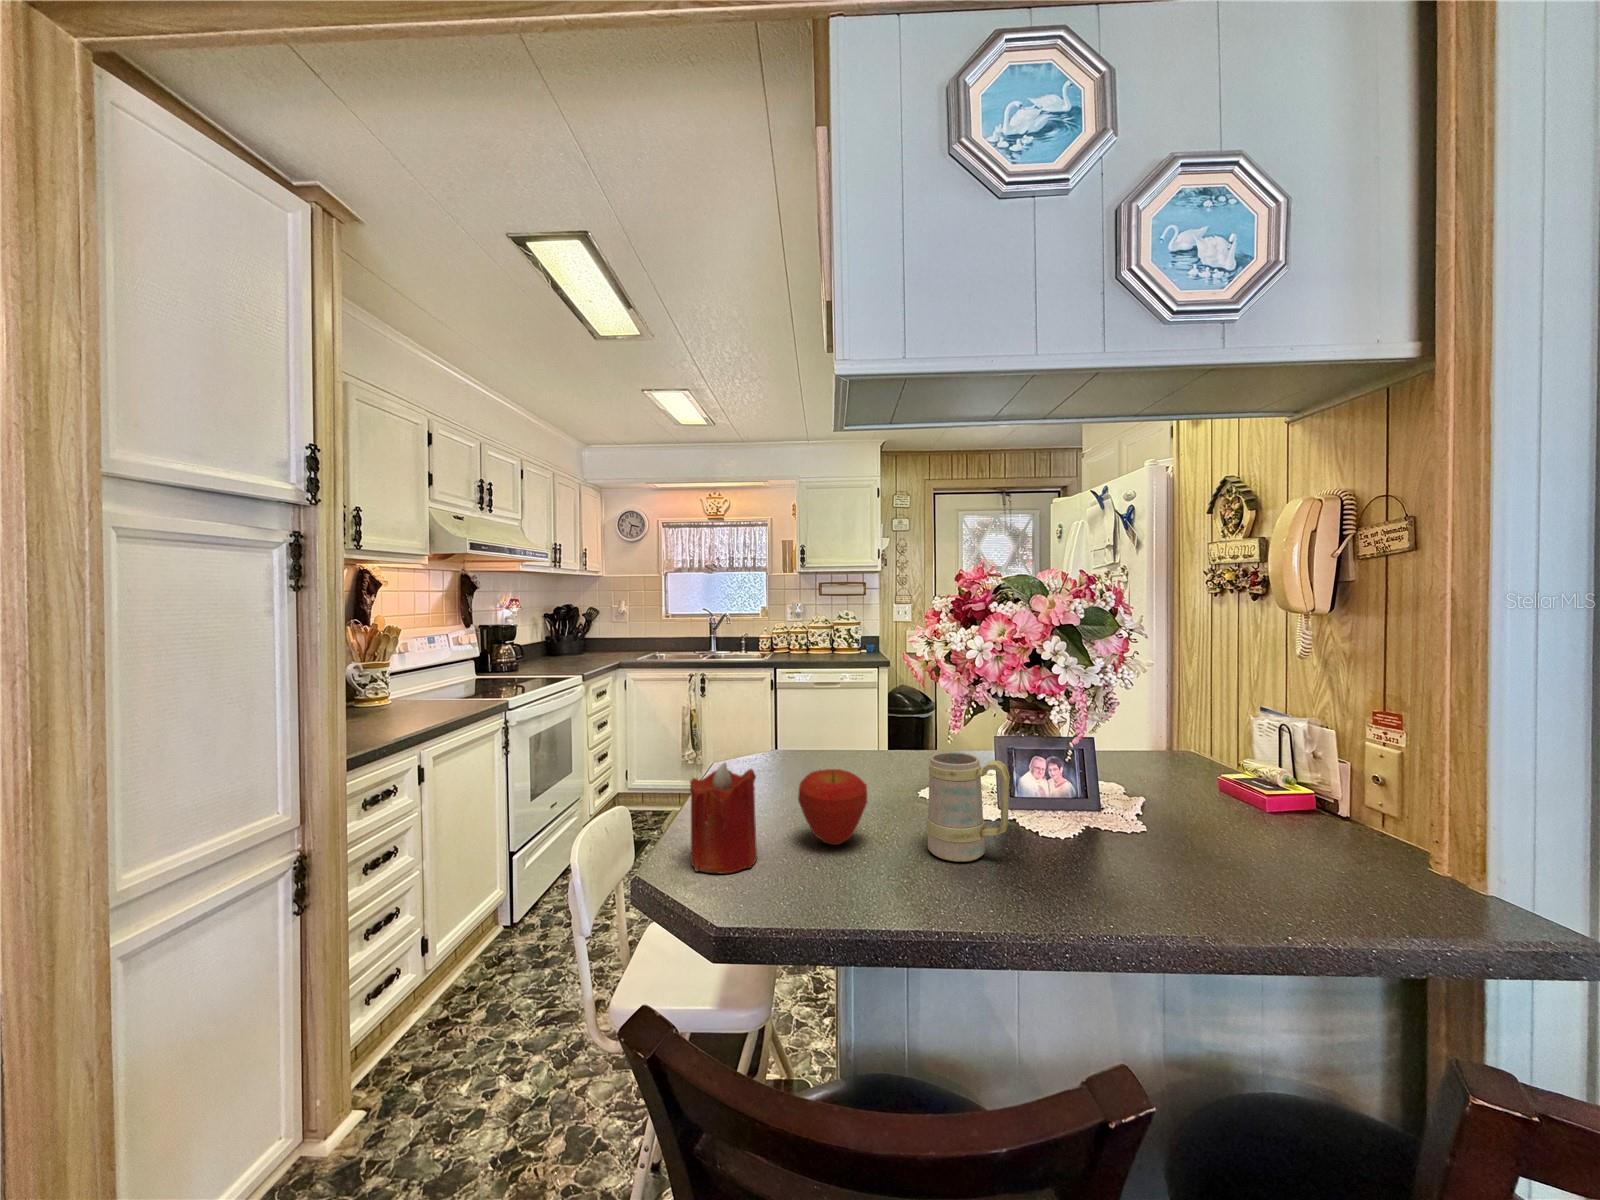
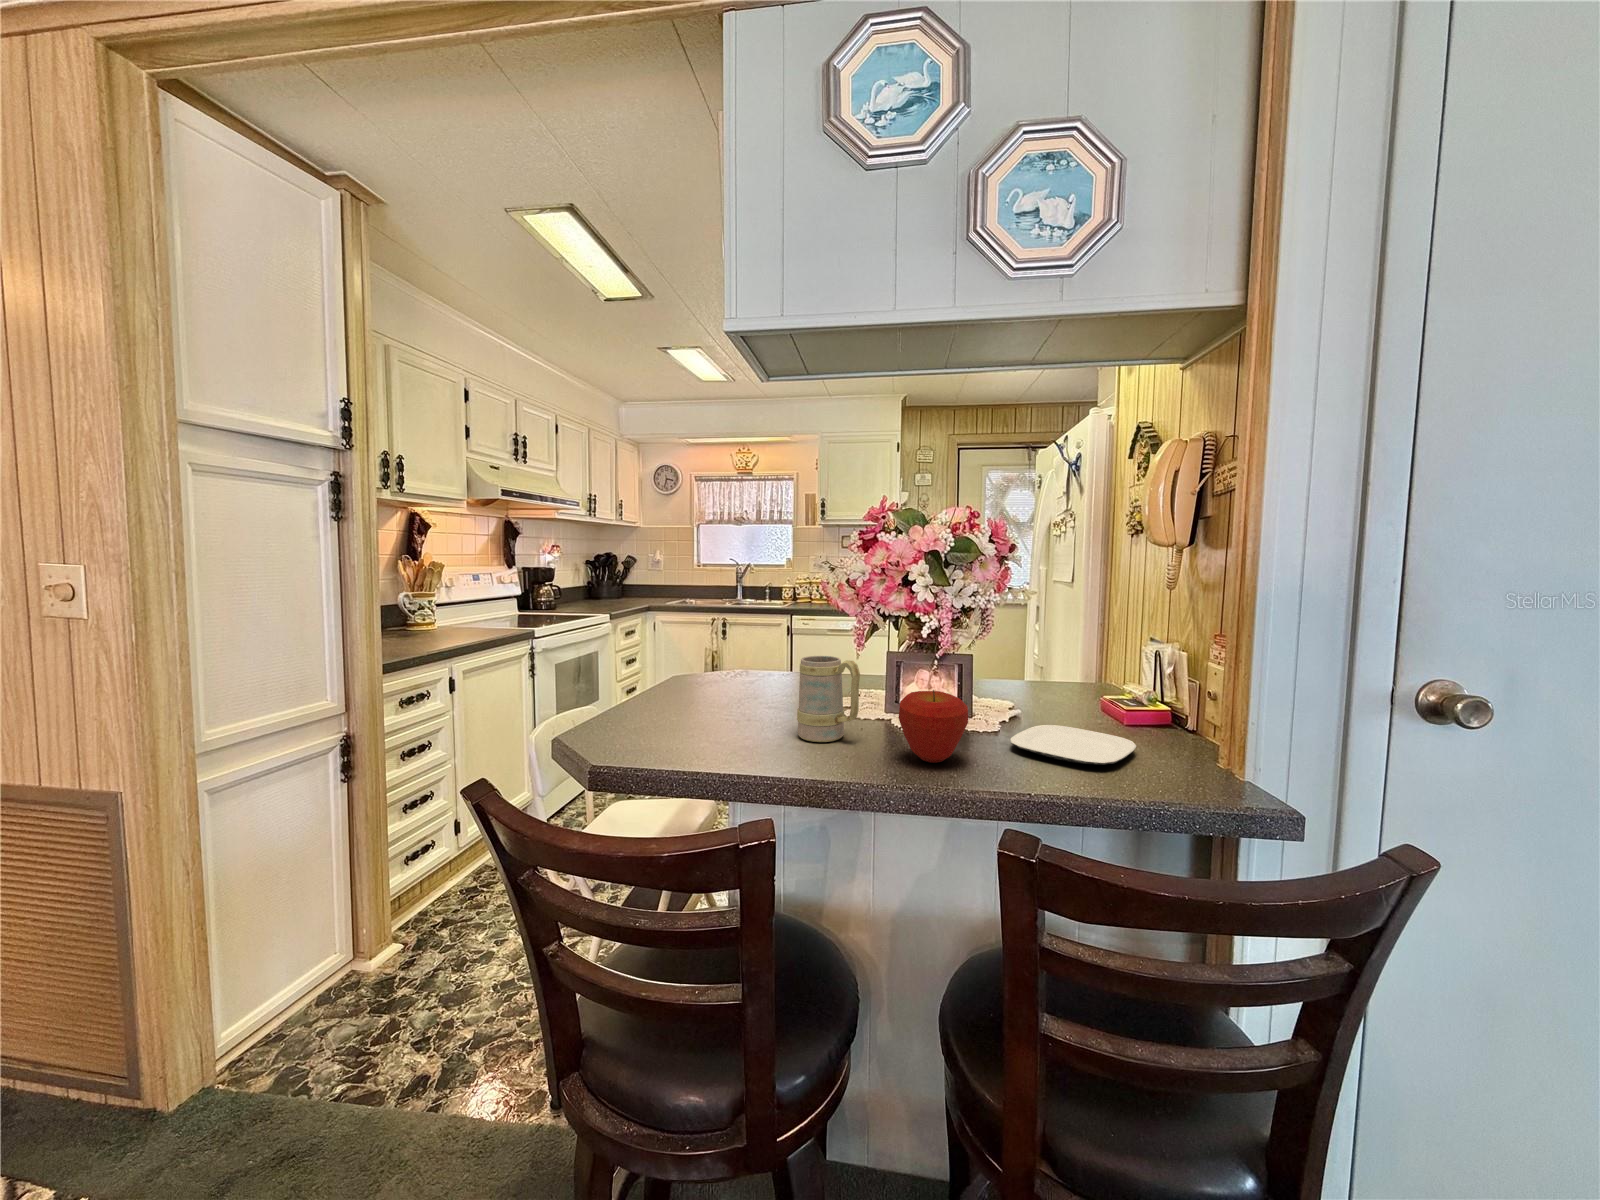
candle: present [690,763,757,873] -> none [602,655,659,740]
apple: present [798,769,867,845] -> present [898,690,968,763]
plate: none [1184,821,1337,882] -> present [1010,725,1136,765]

